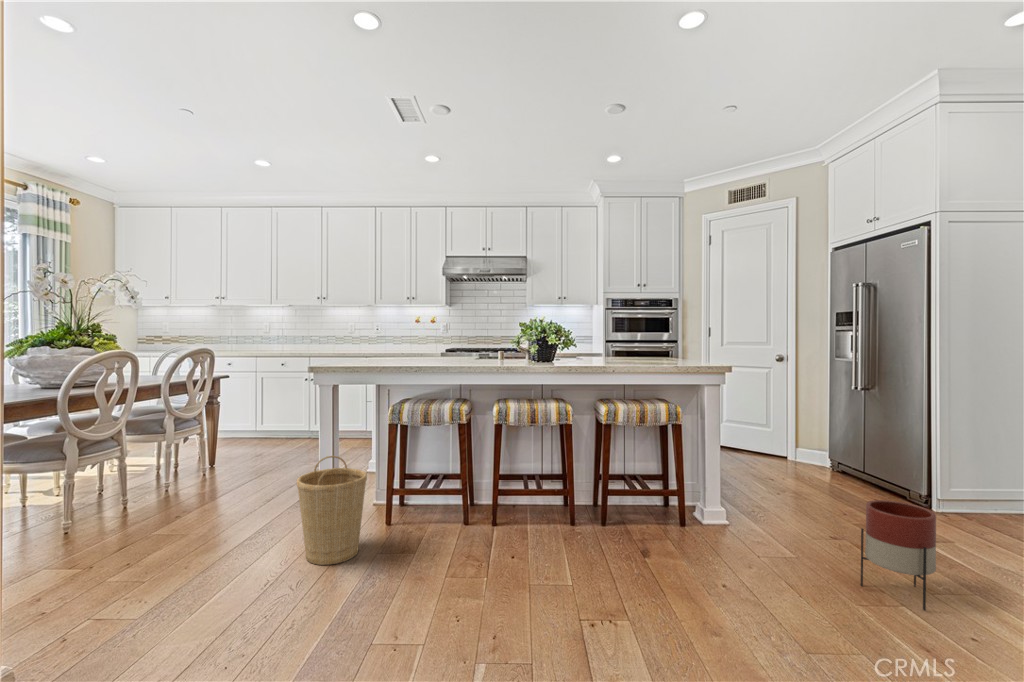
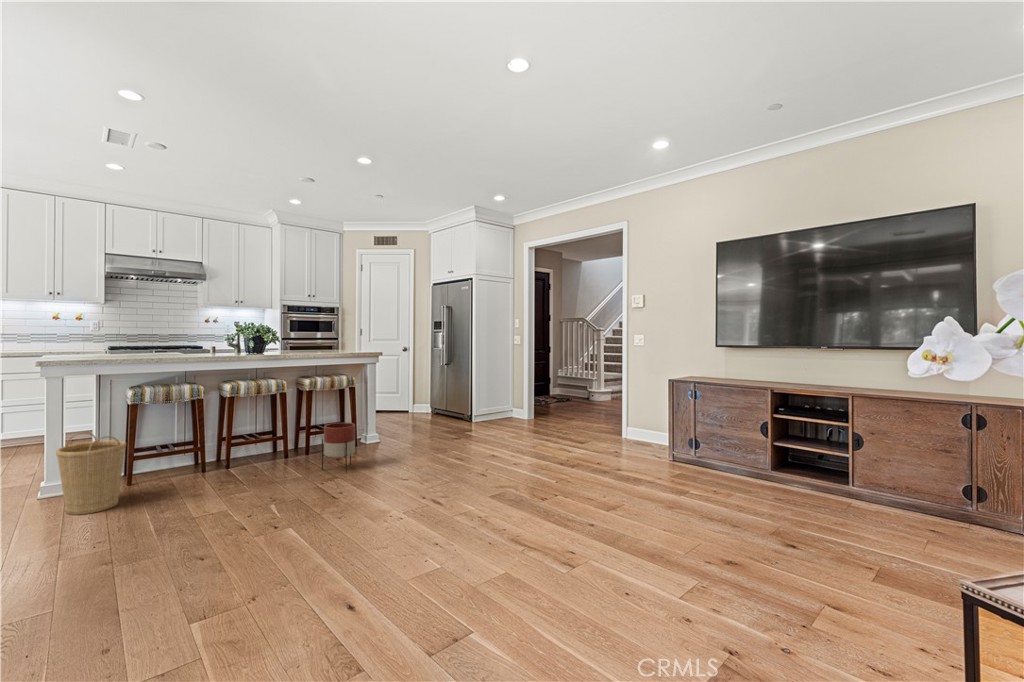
planter: present [861,500,936,610] -> present [322,423,355,473]

